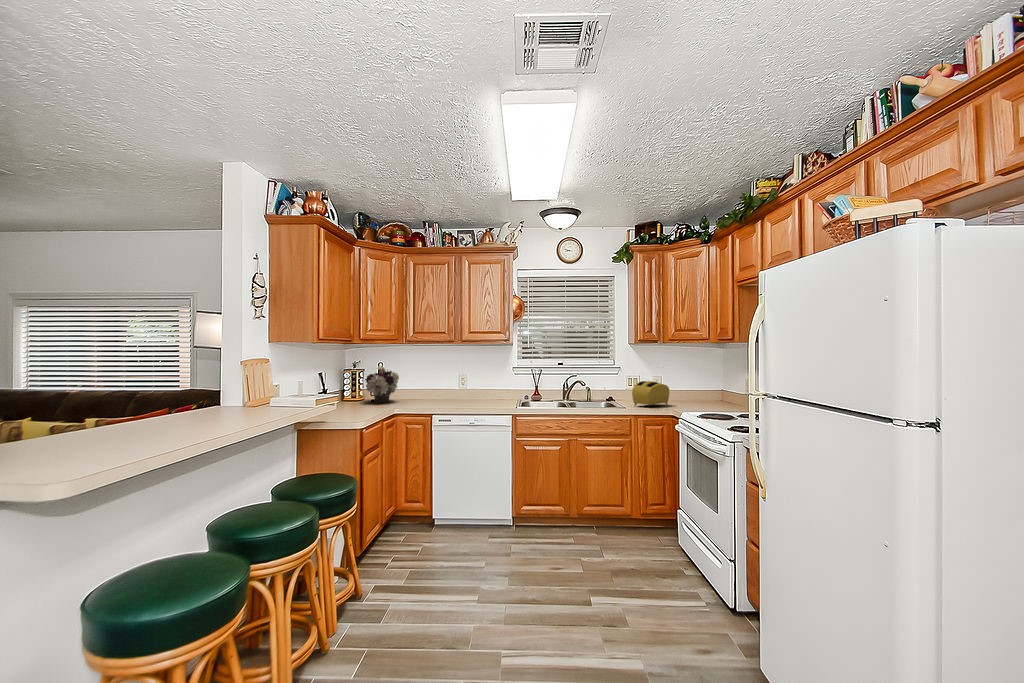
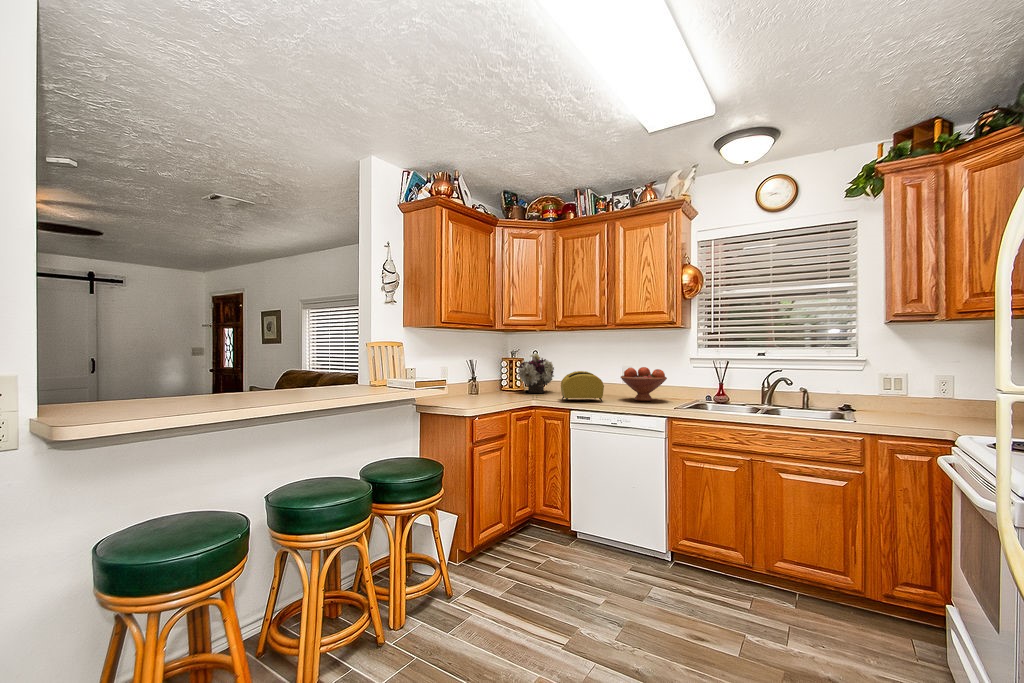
fruit bowl: none [464,375,500,403] -> present [621,367,667,401]
toaster: present [632,381,669,407] -> present [561,371,604,402]

